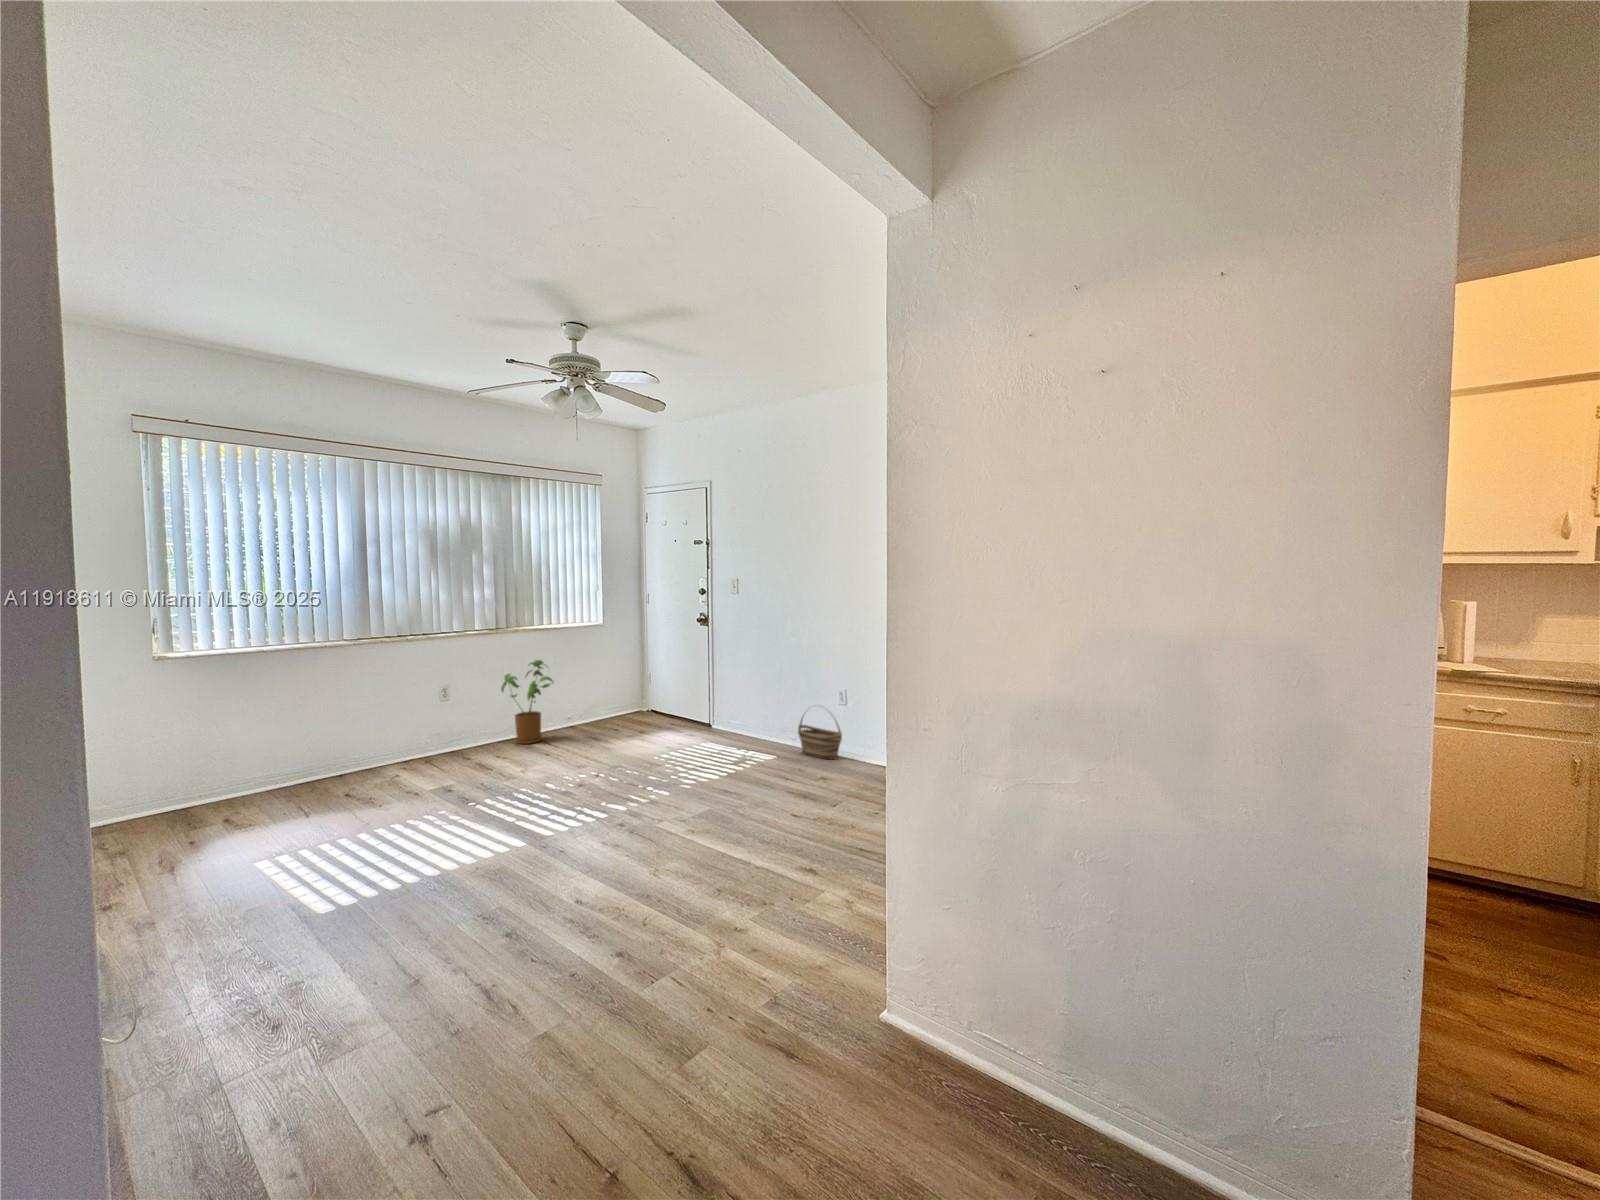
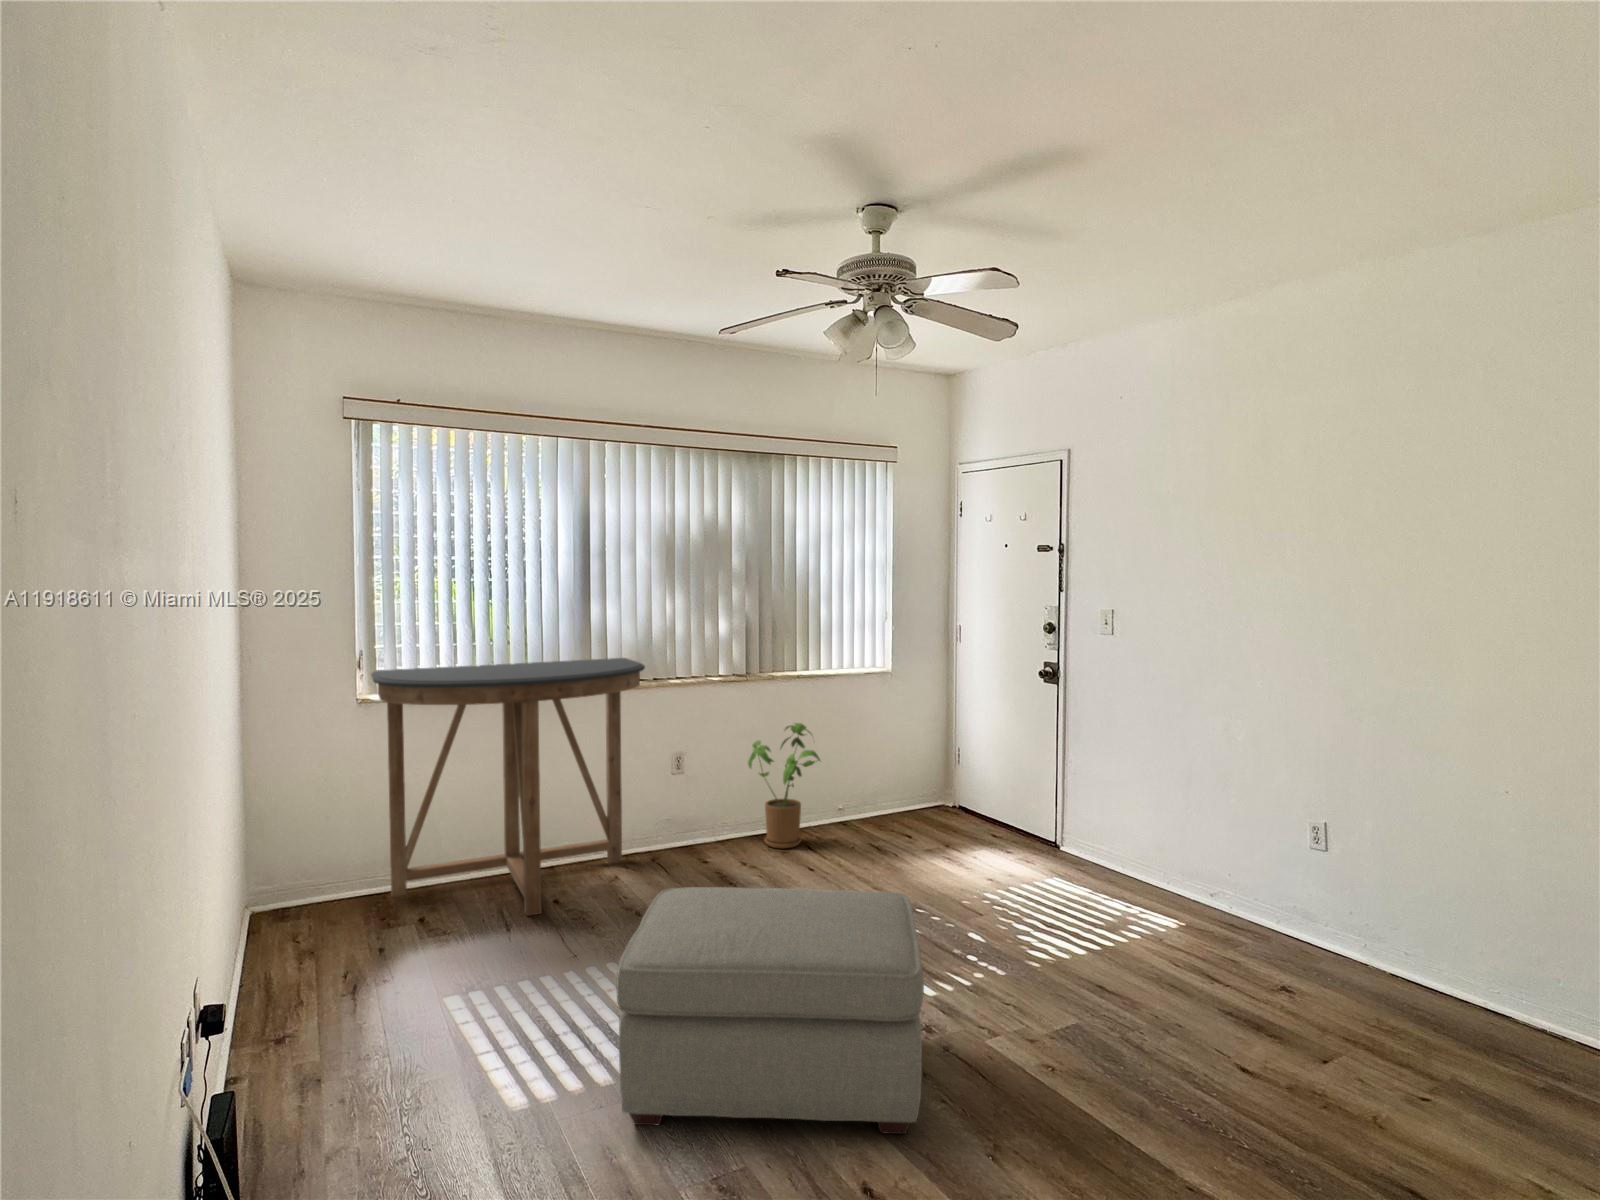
console table: none [161,619,417,812] -> present [371,658,645,916]
basket: present [798,717,842,760] -> none [1234,851,1329,959]
ottoman: none [400,743,610,904] -> present [617,887,924,1134]

